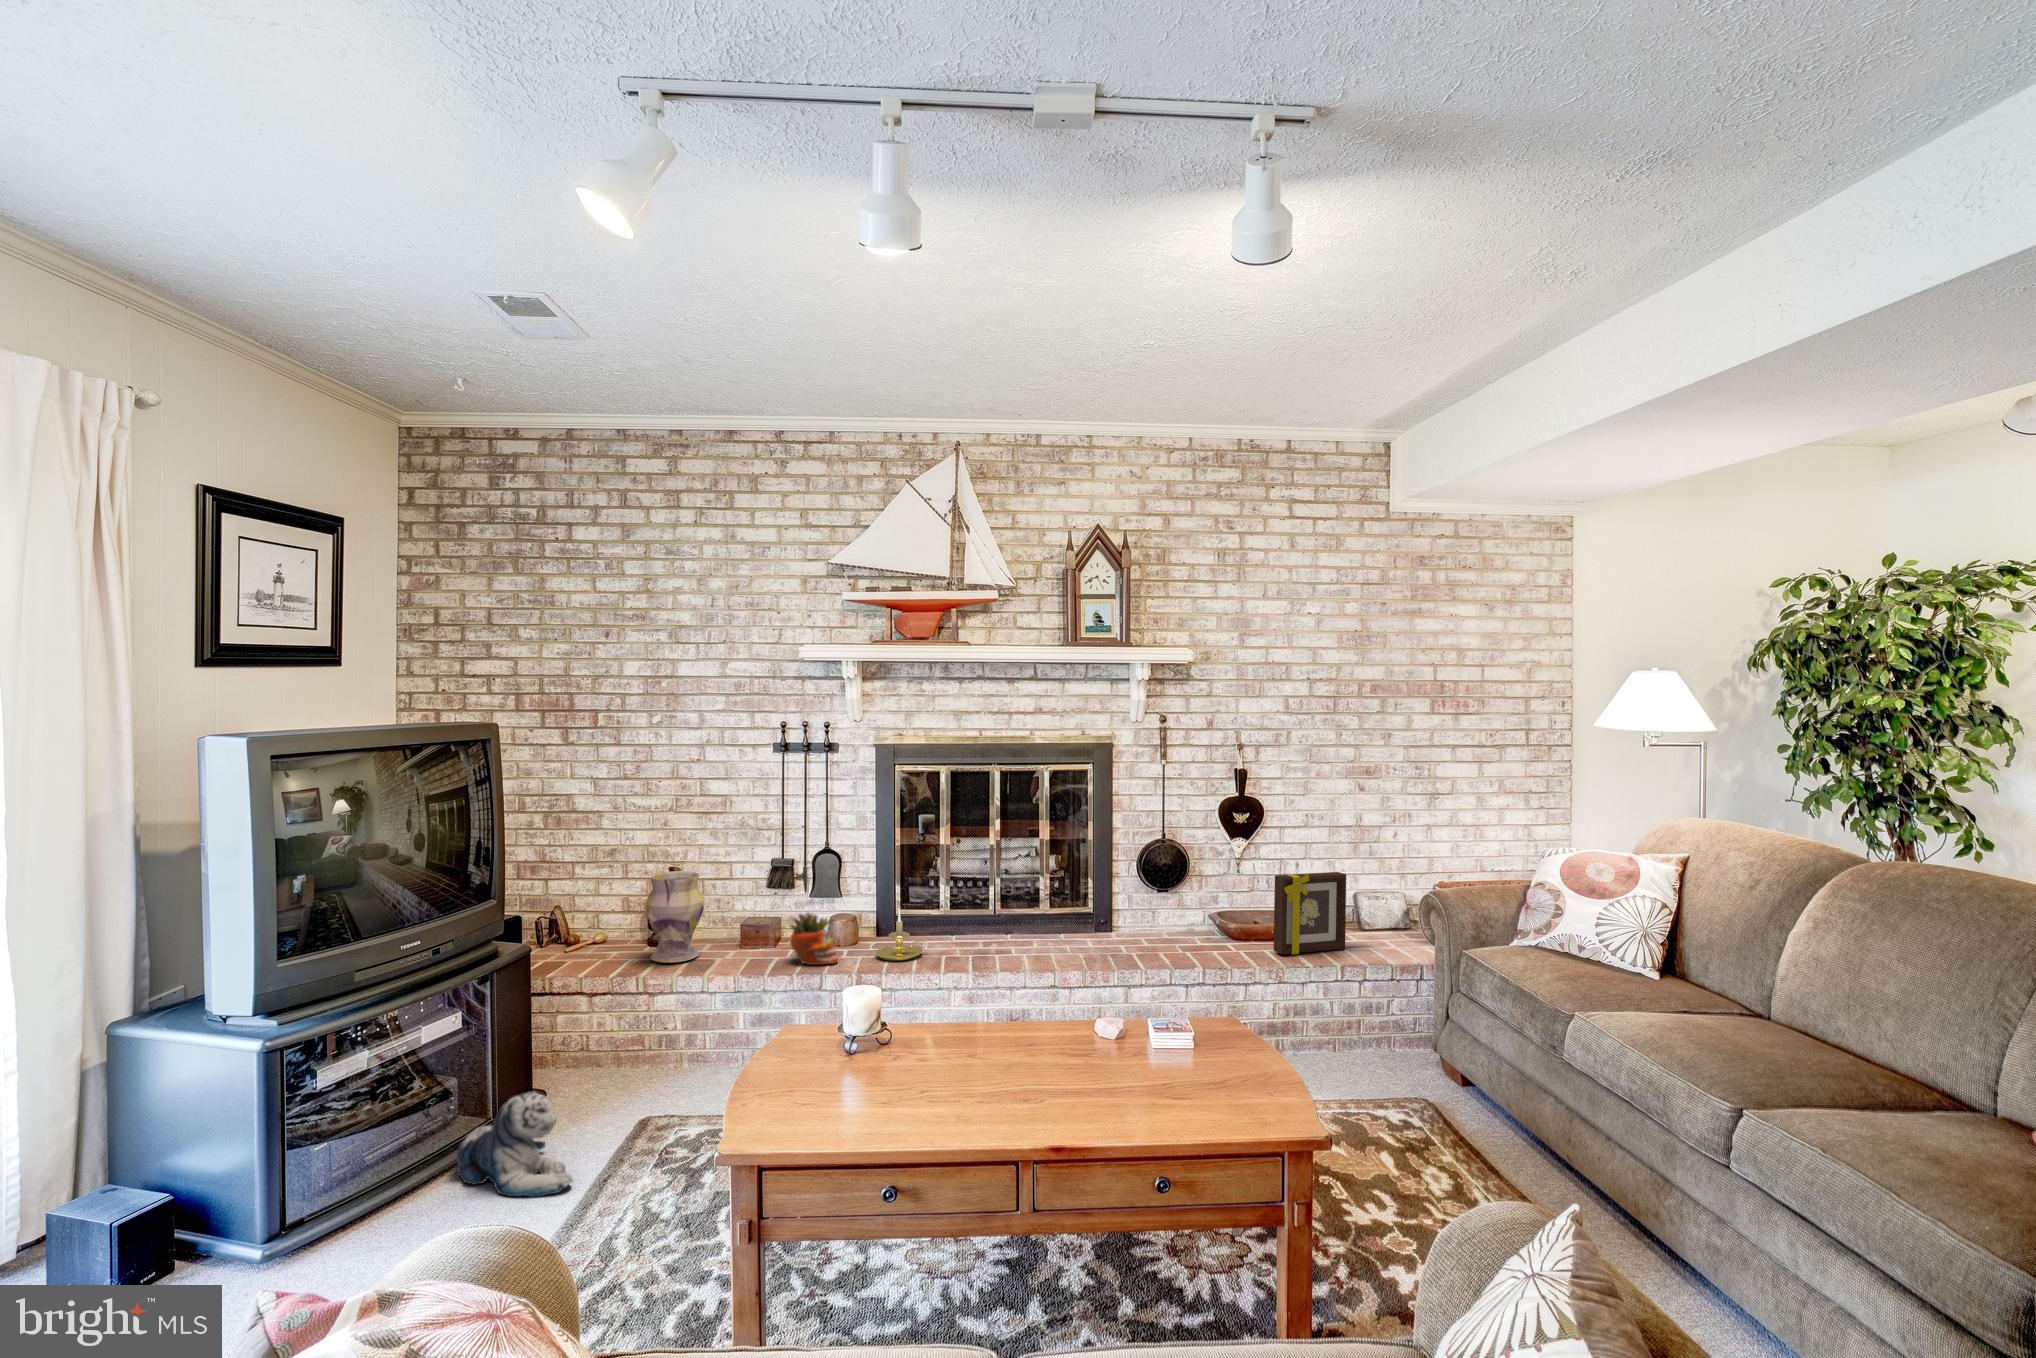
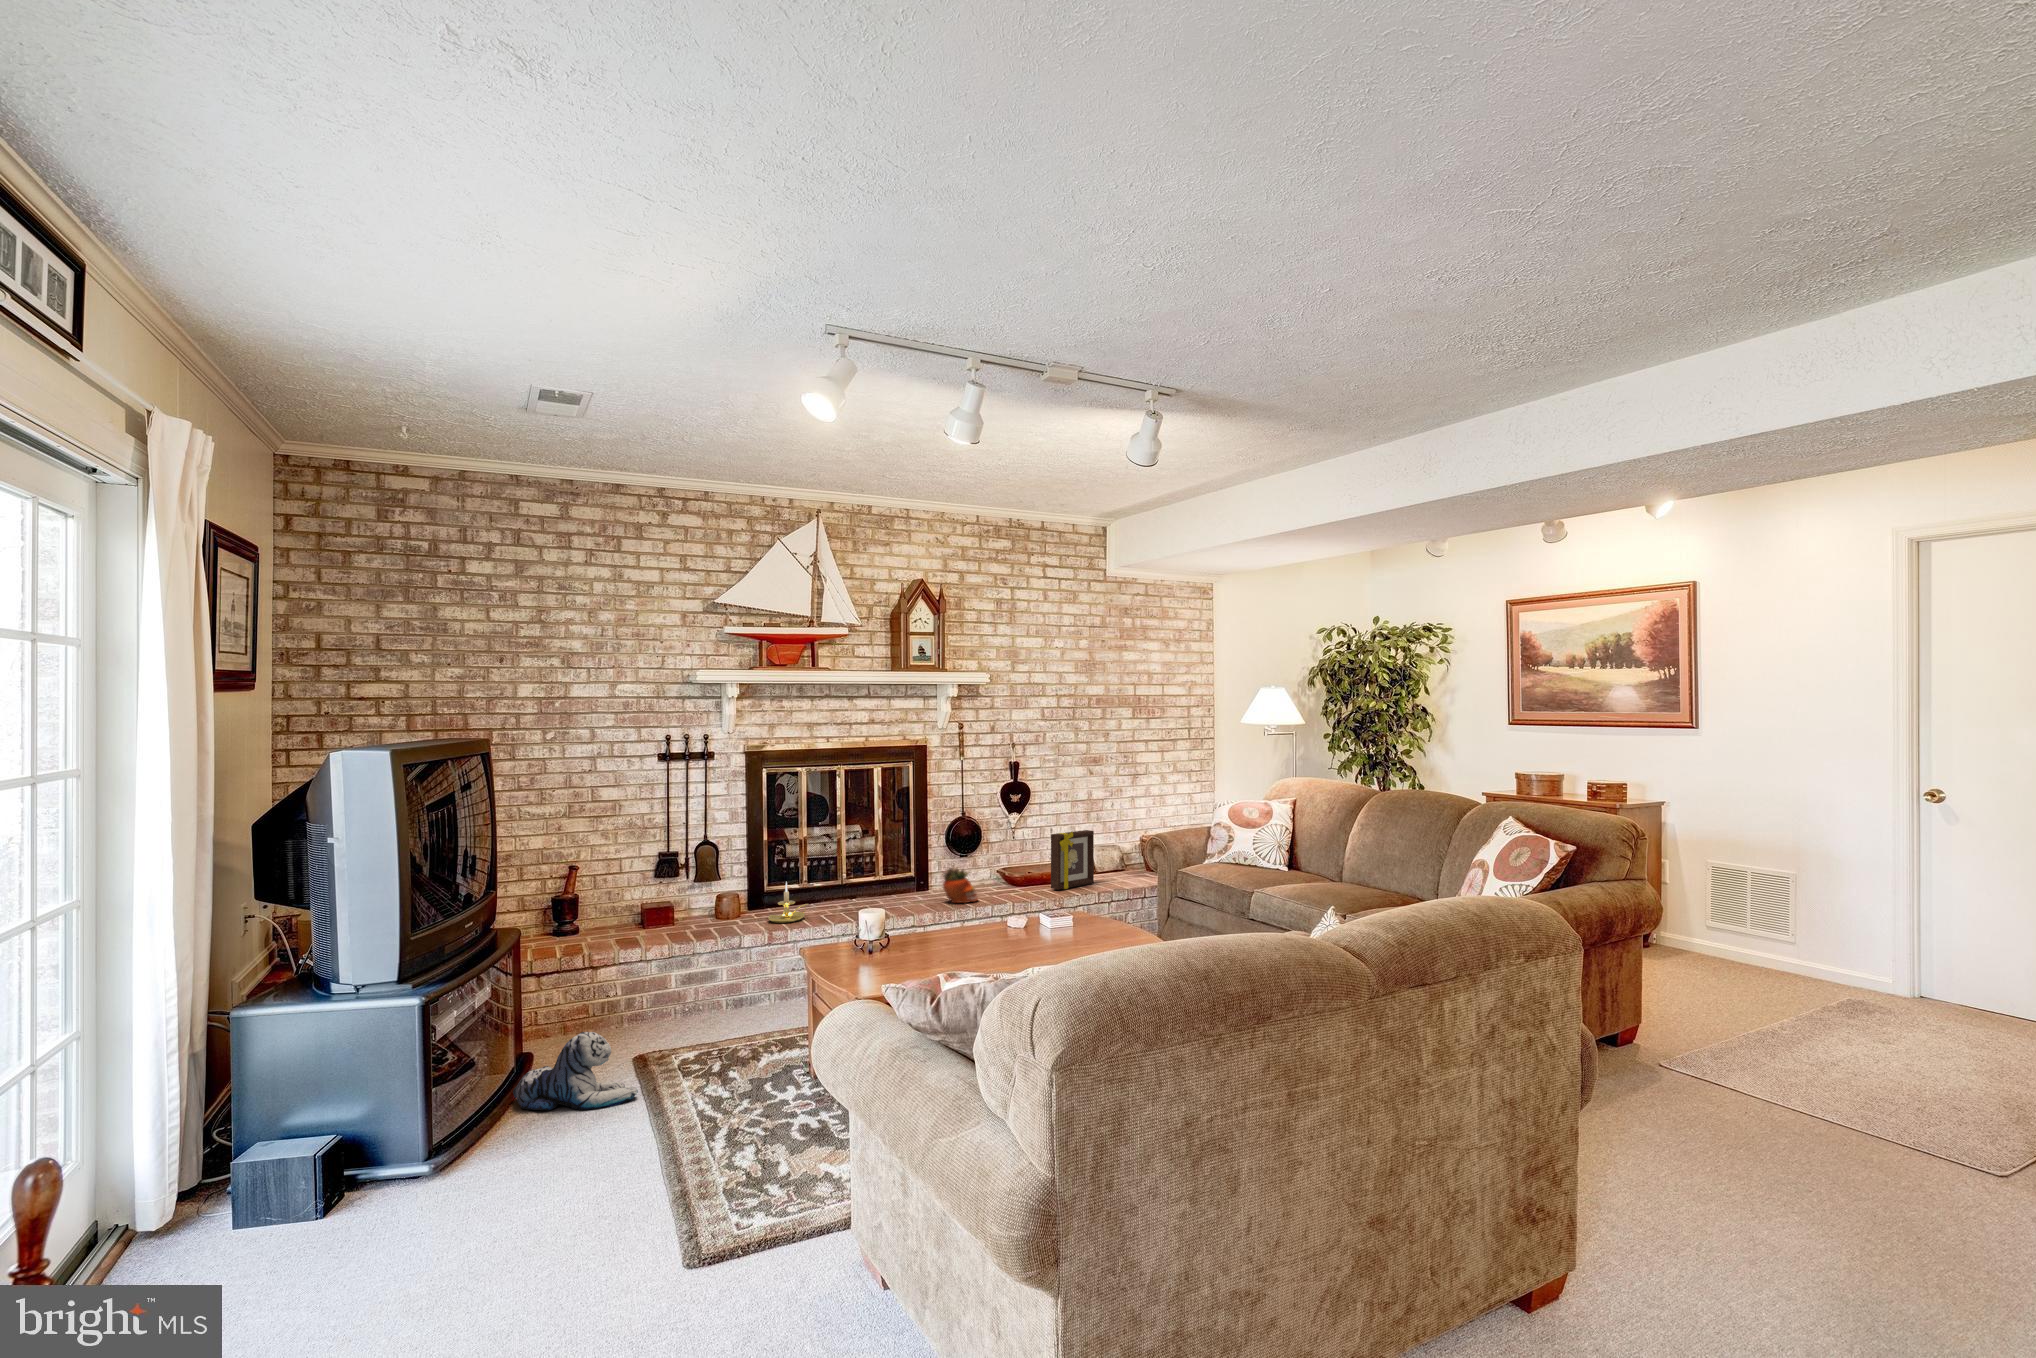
vase: present [645,871,705,963] -> none [567,867,620,945]
succulent planter: present [790,913,838,965] -> present [942,868,978,903]

